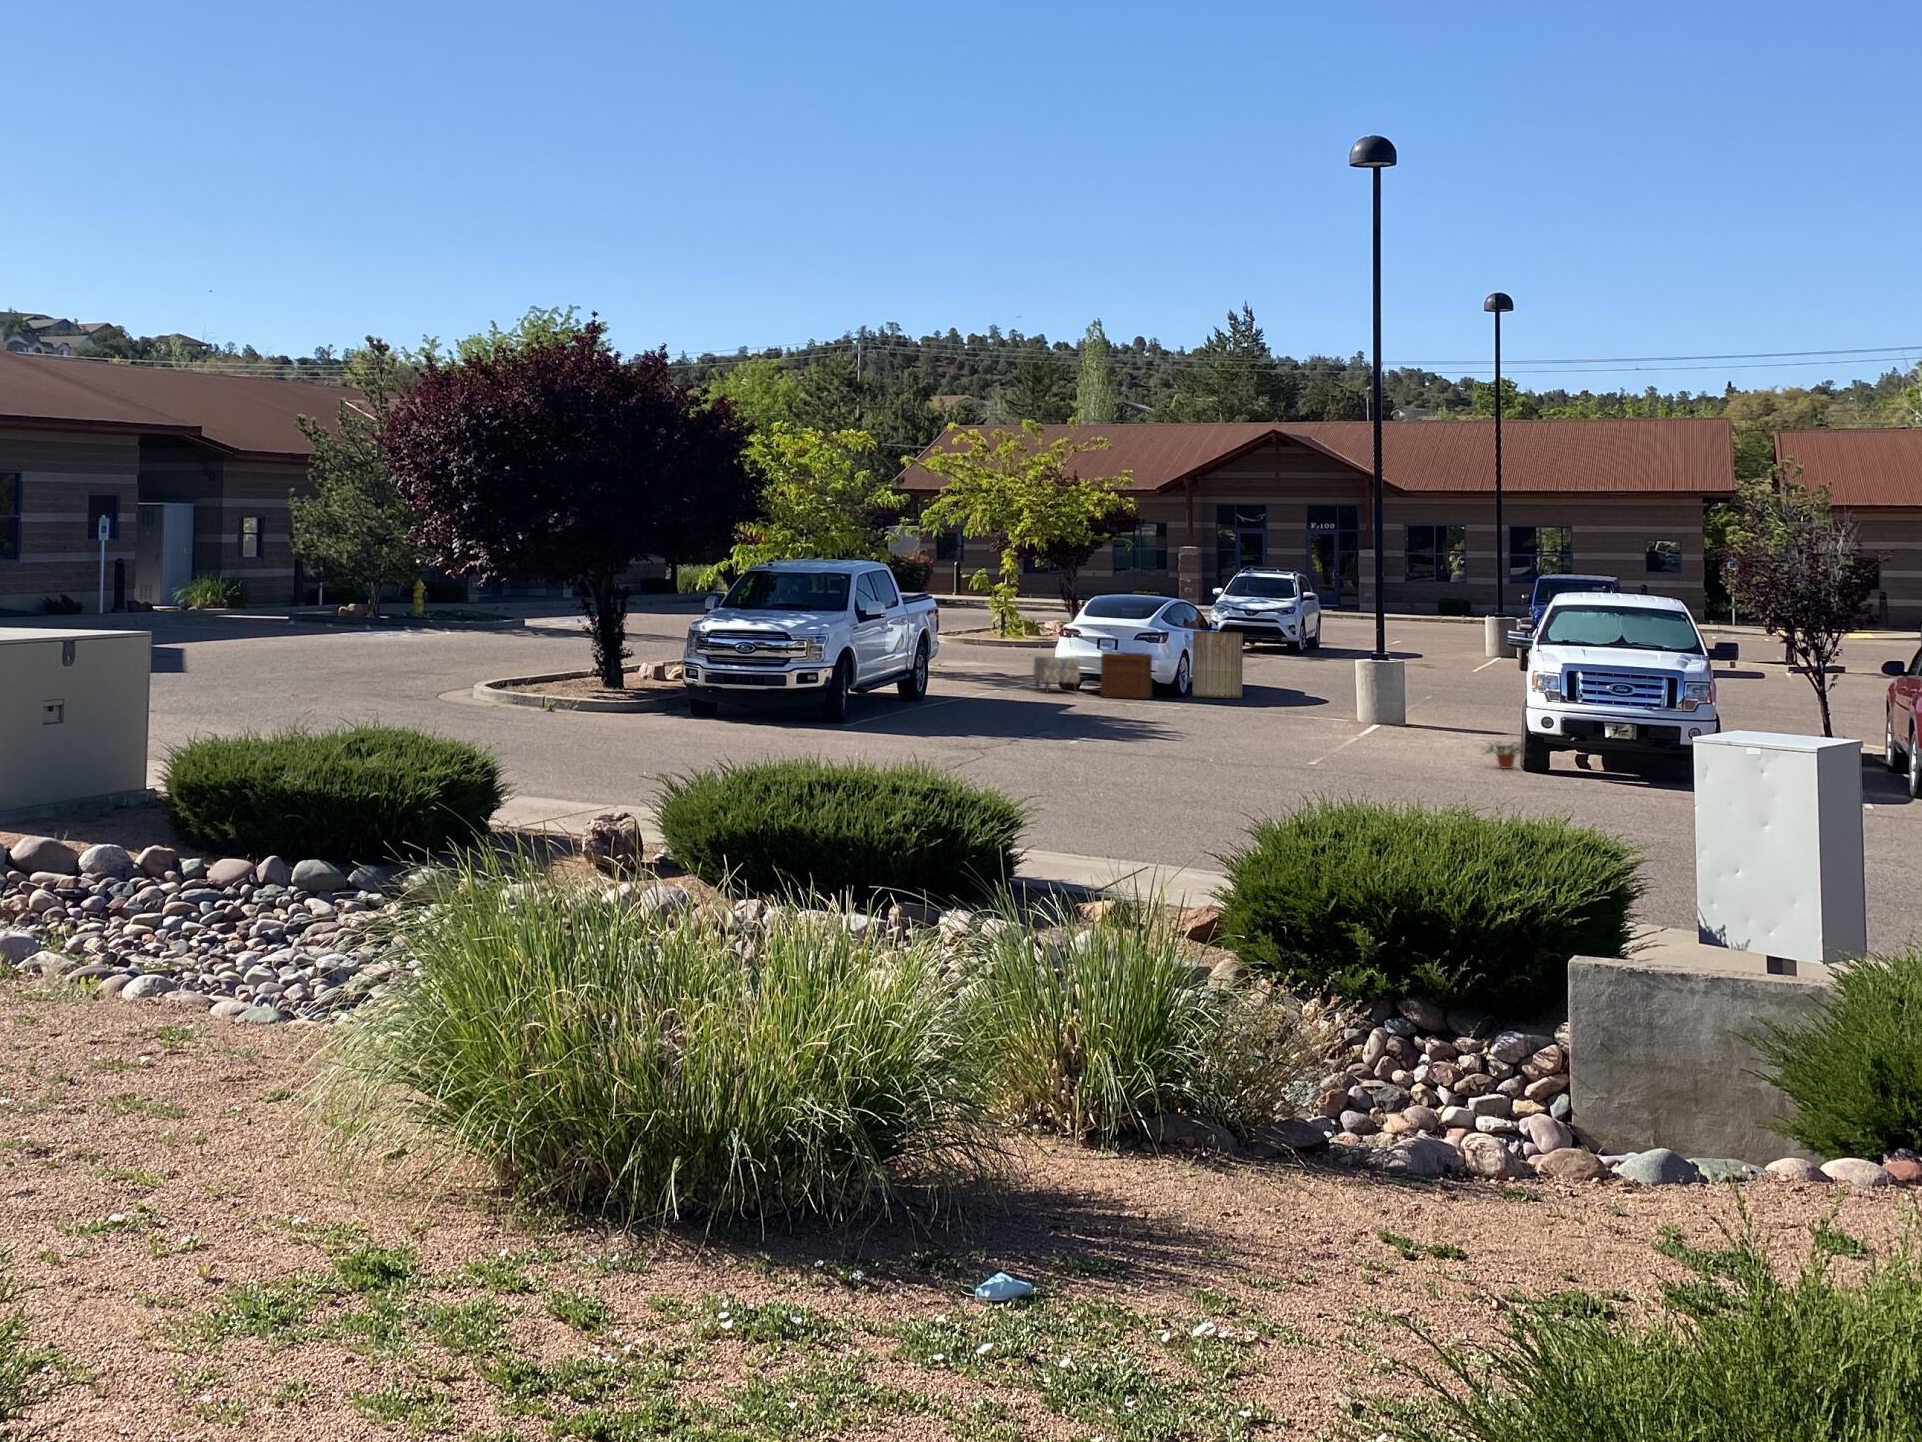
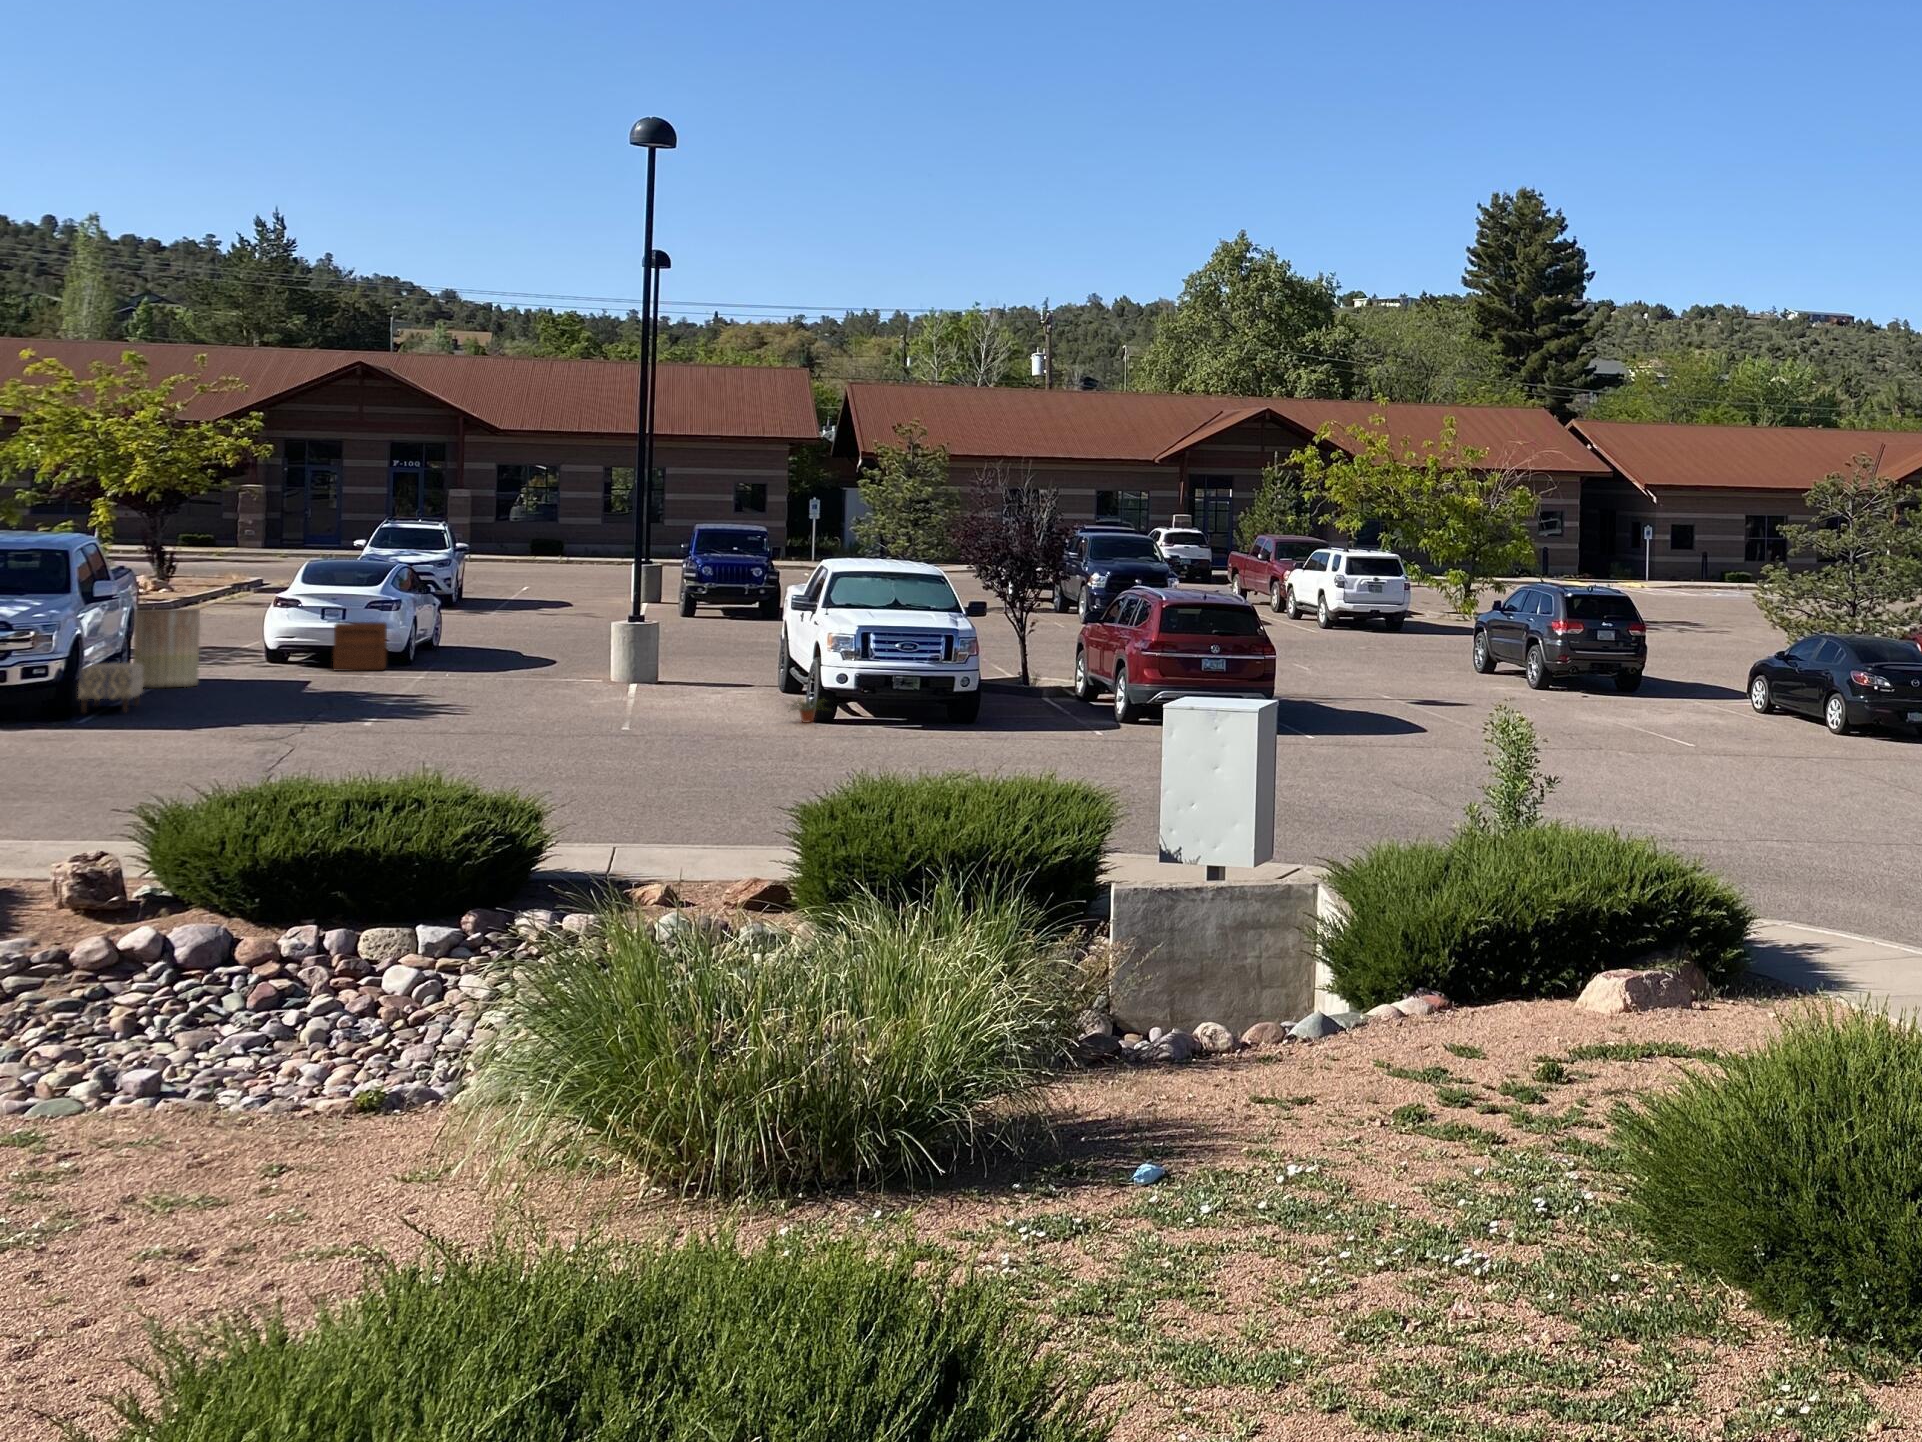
trash can: present [1192,631,1243,698] -> present [133,609,200,688]
bench: present [1033,656,1080,693] -> present [78,663,143,713]

